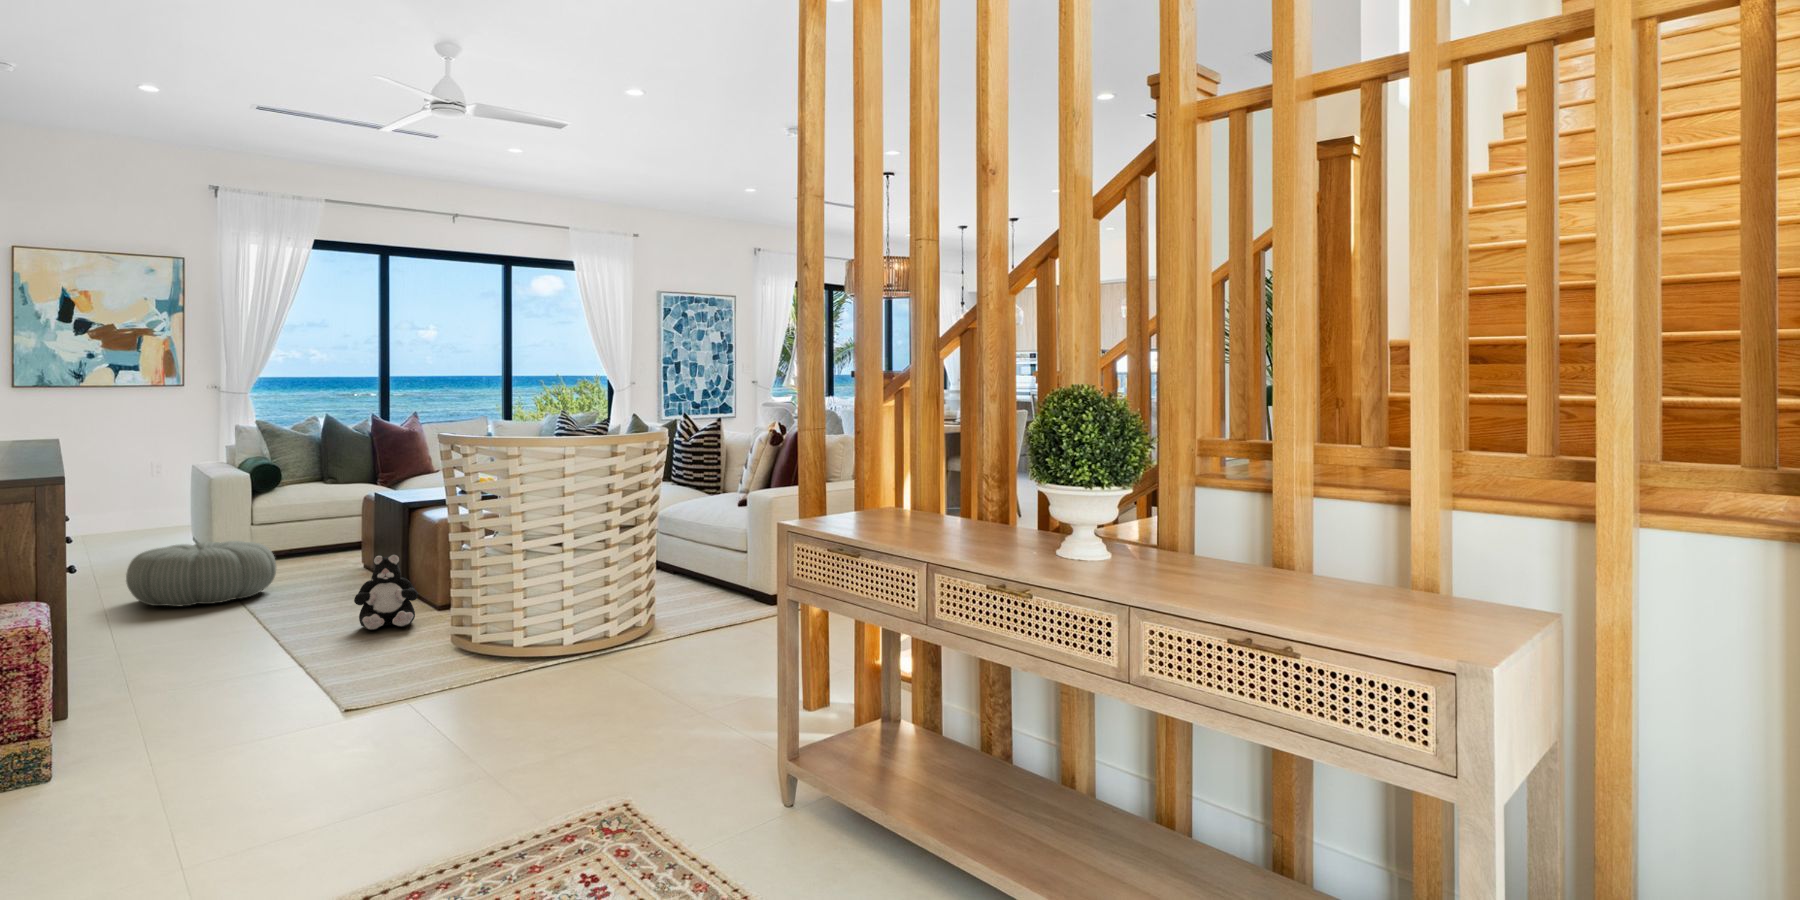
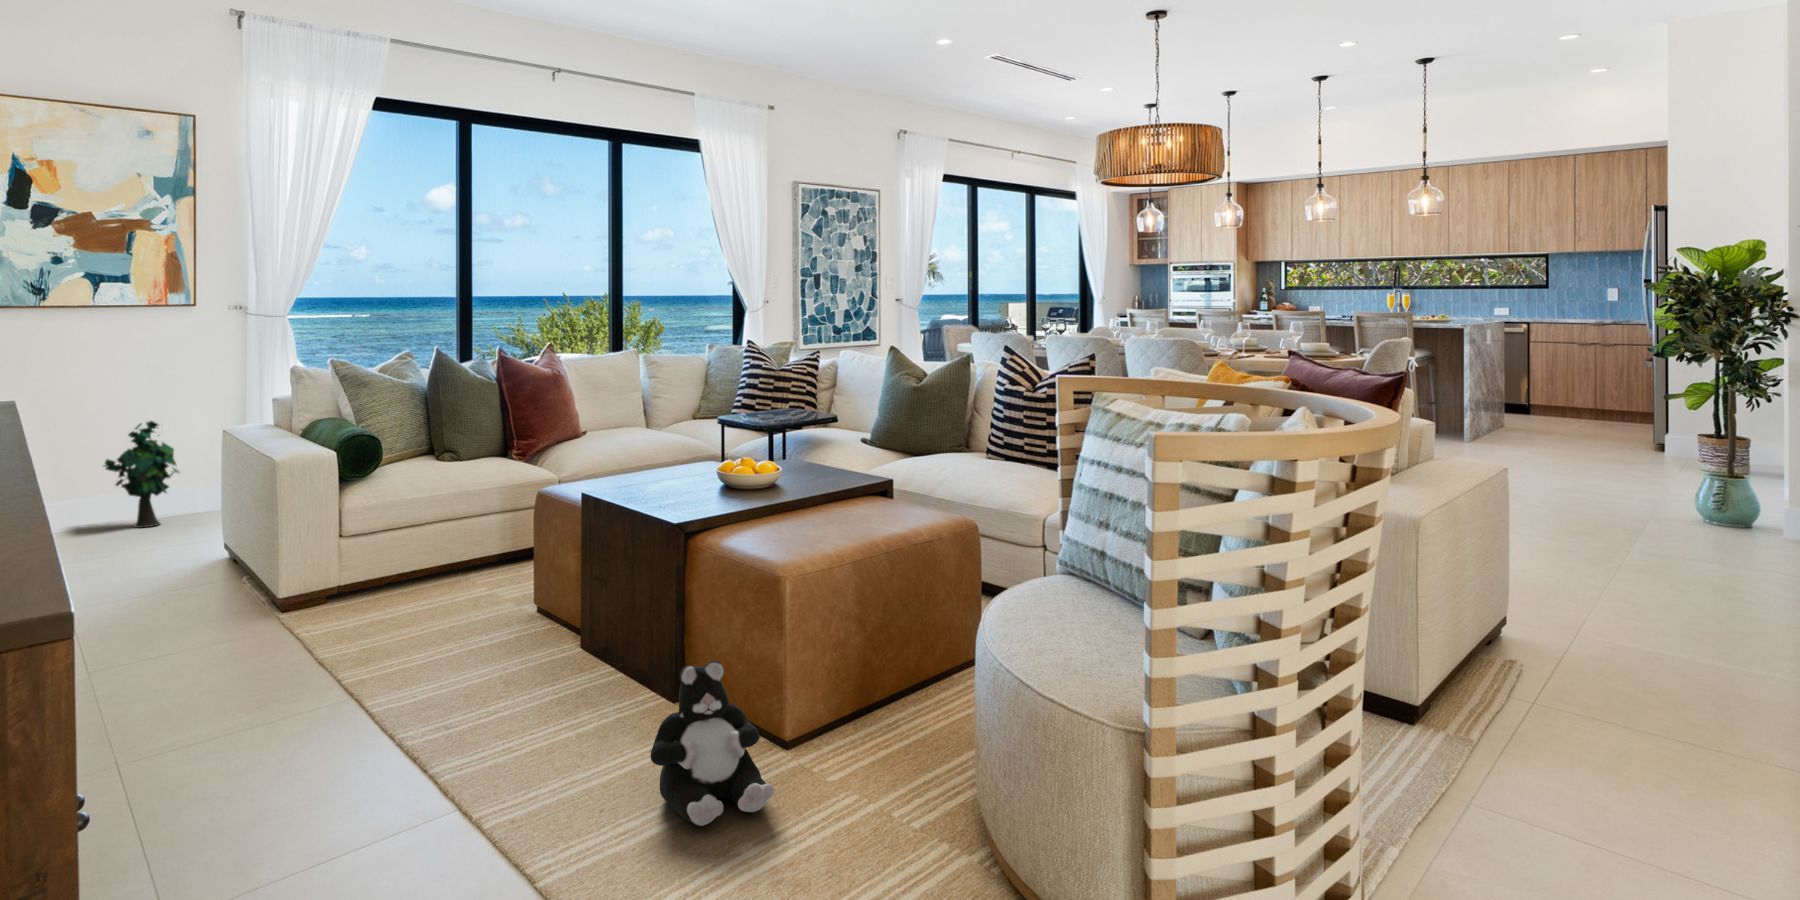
decorative plant: none [109,465,163,538] -> present [105,421,179,528]
pouf: present [126,541,277,607] -> none [172,585,424,725]

